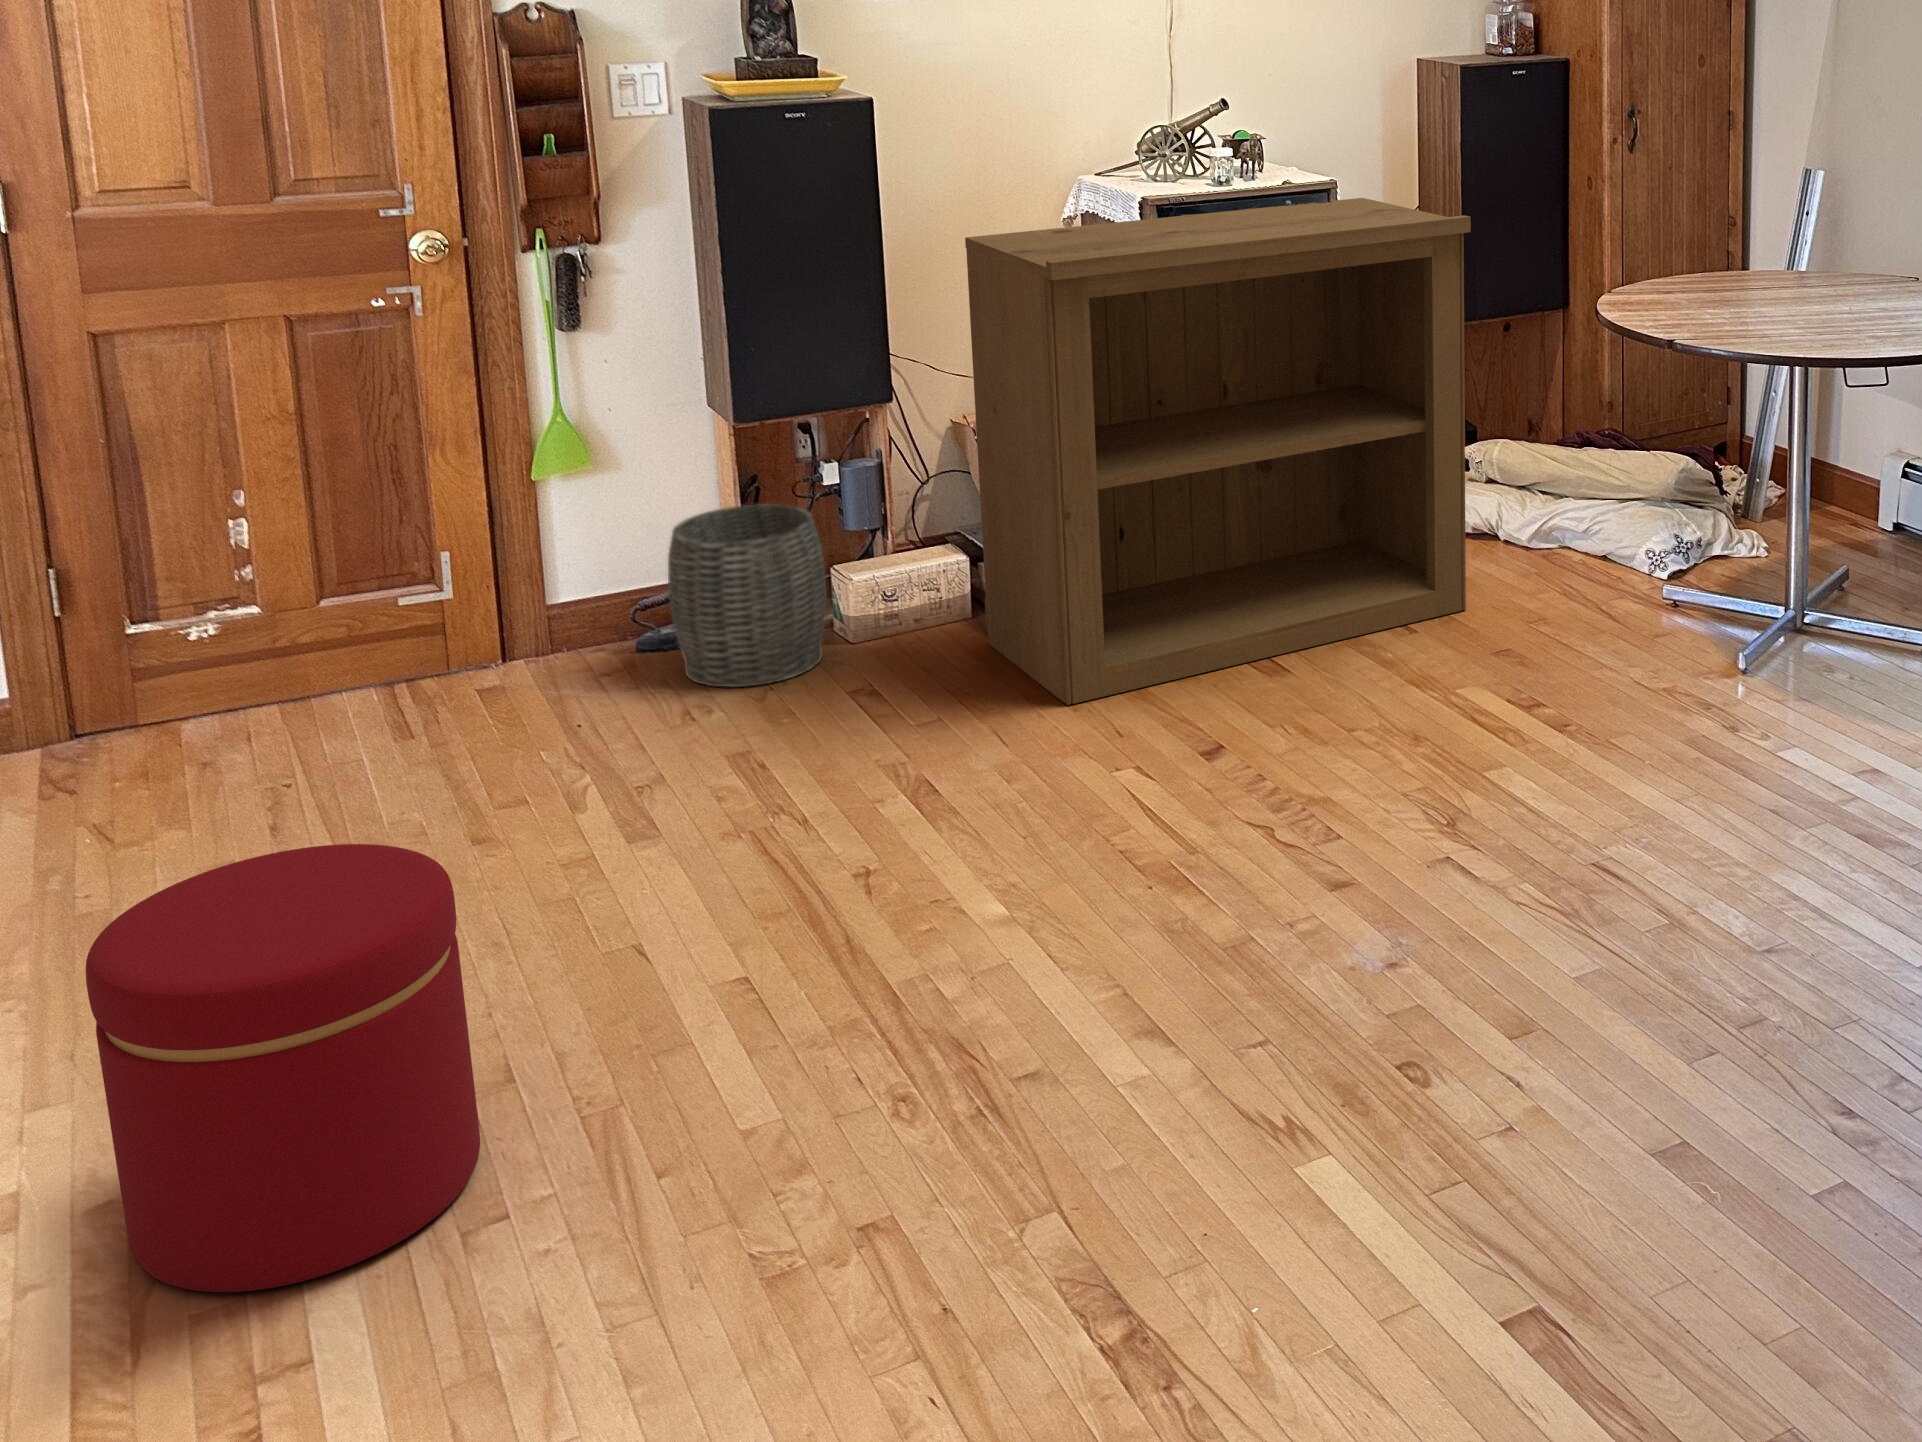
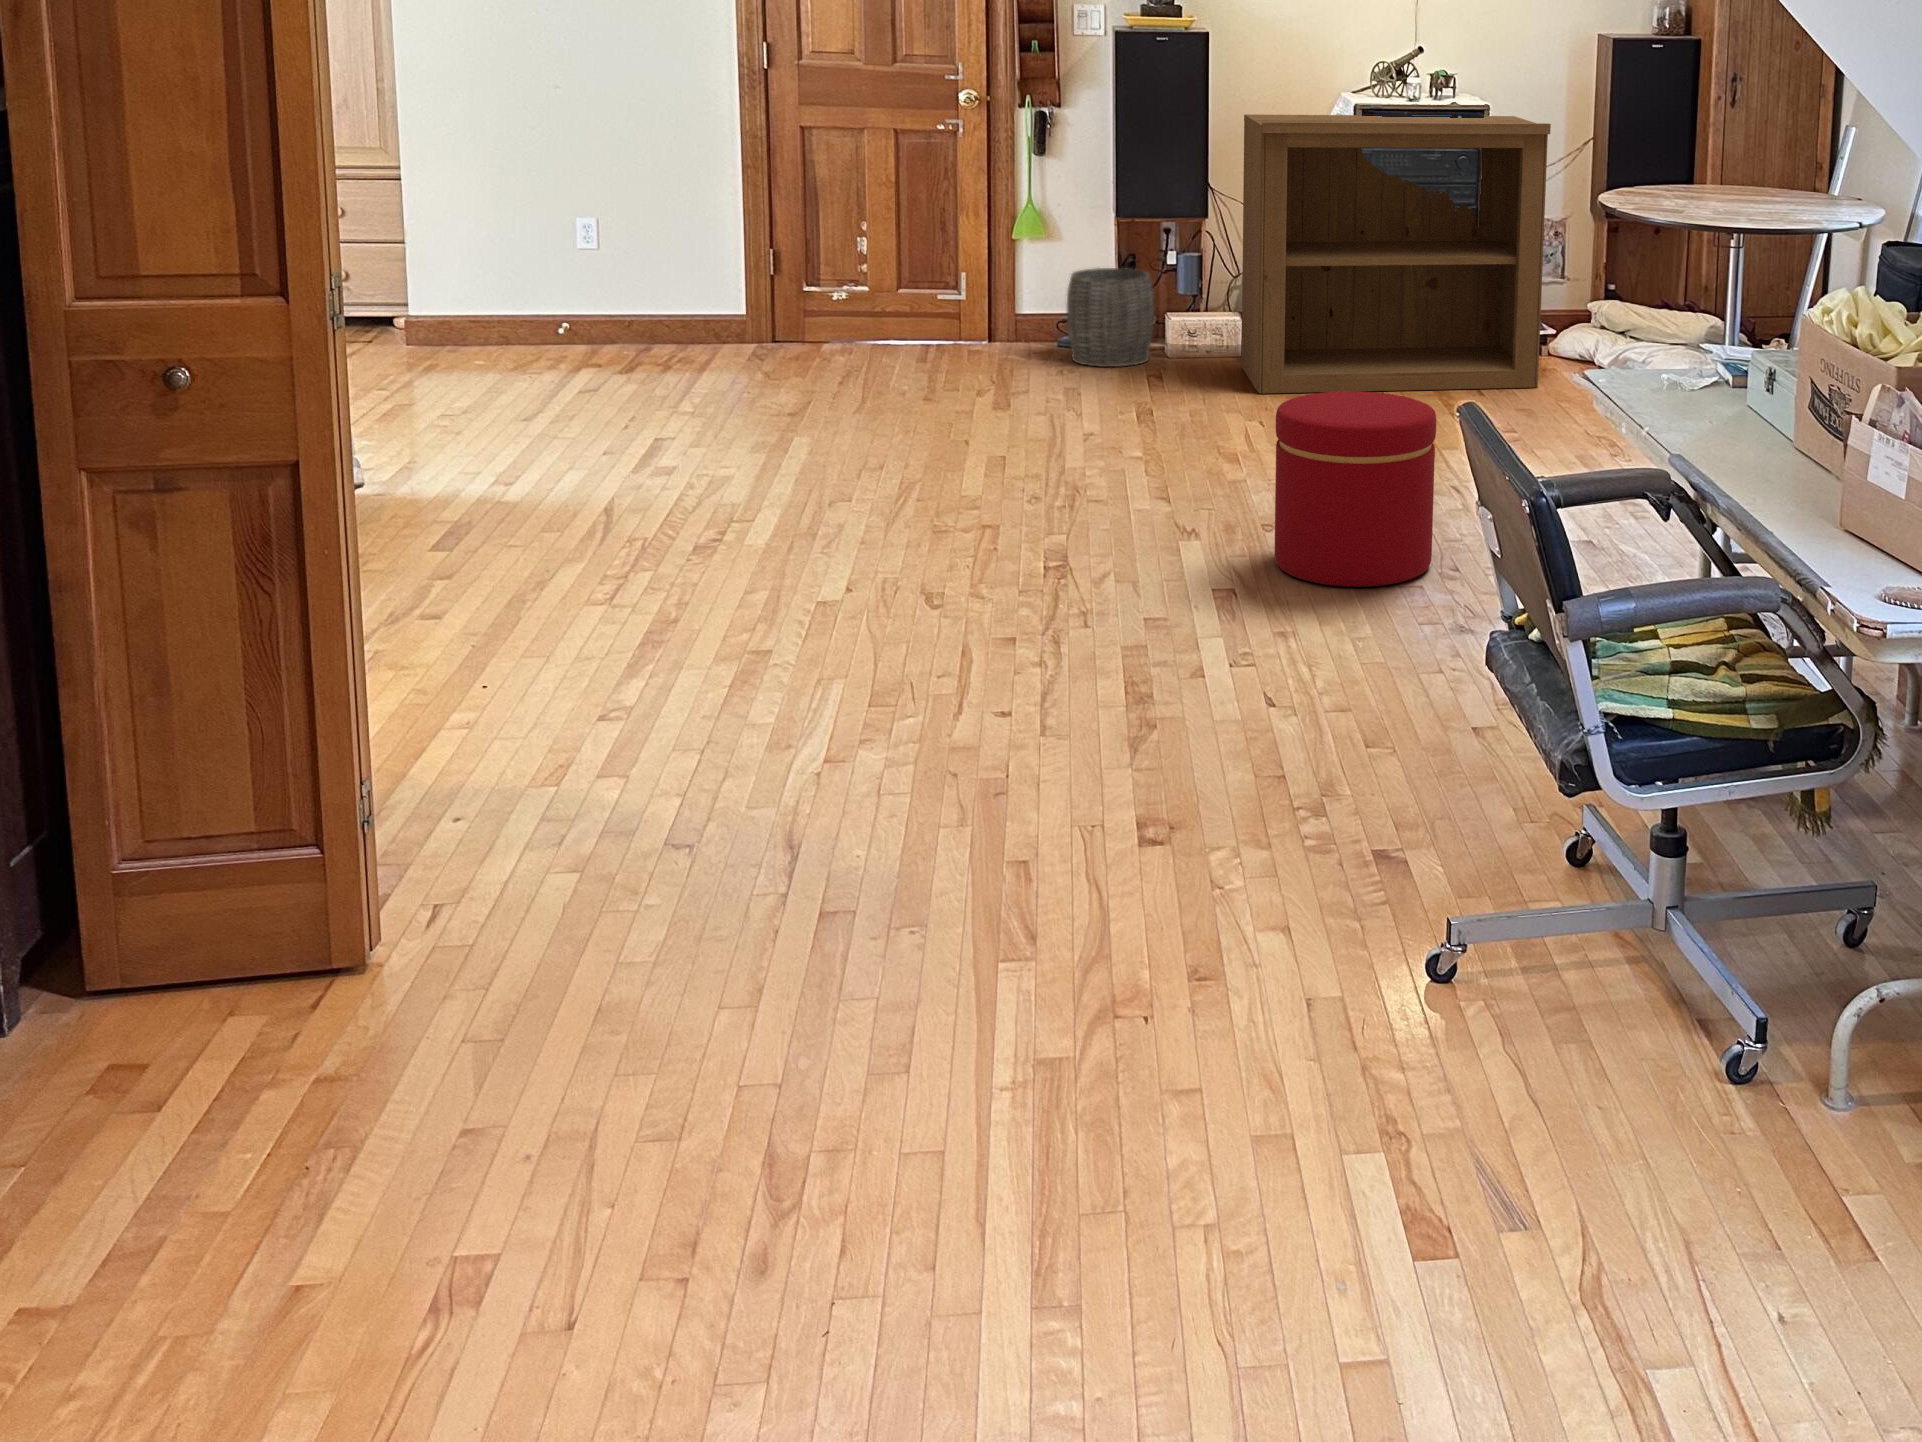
ottoman: present [86,844,480,1292] -> present [1275,391,1436,587]

